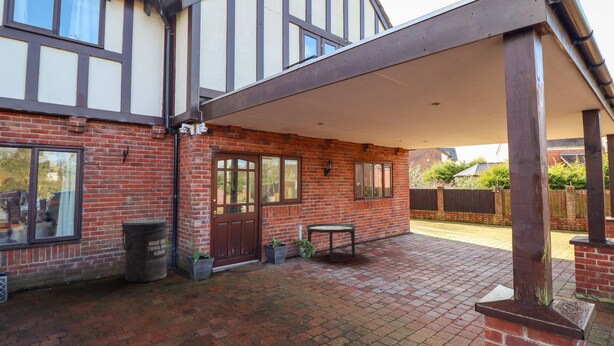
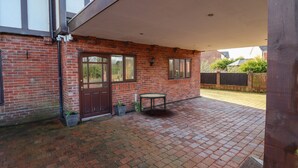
trash can: present [122,217,167,282] -> none [26,91,55,128]

